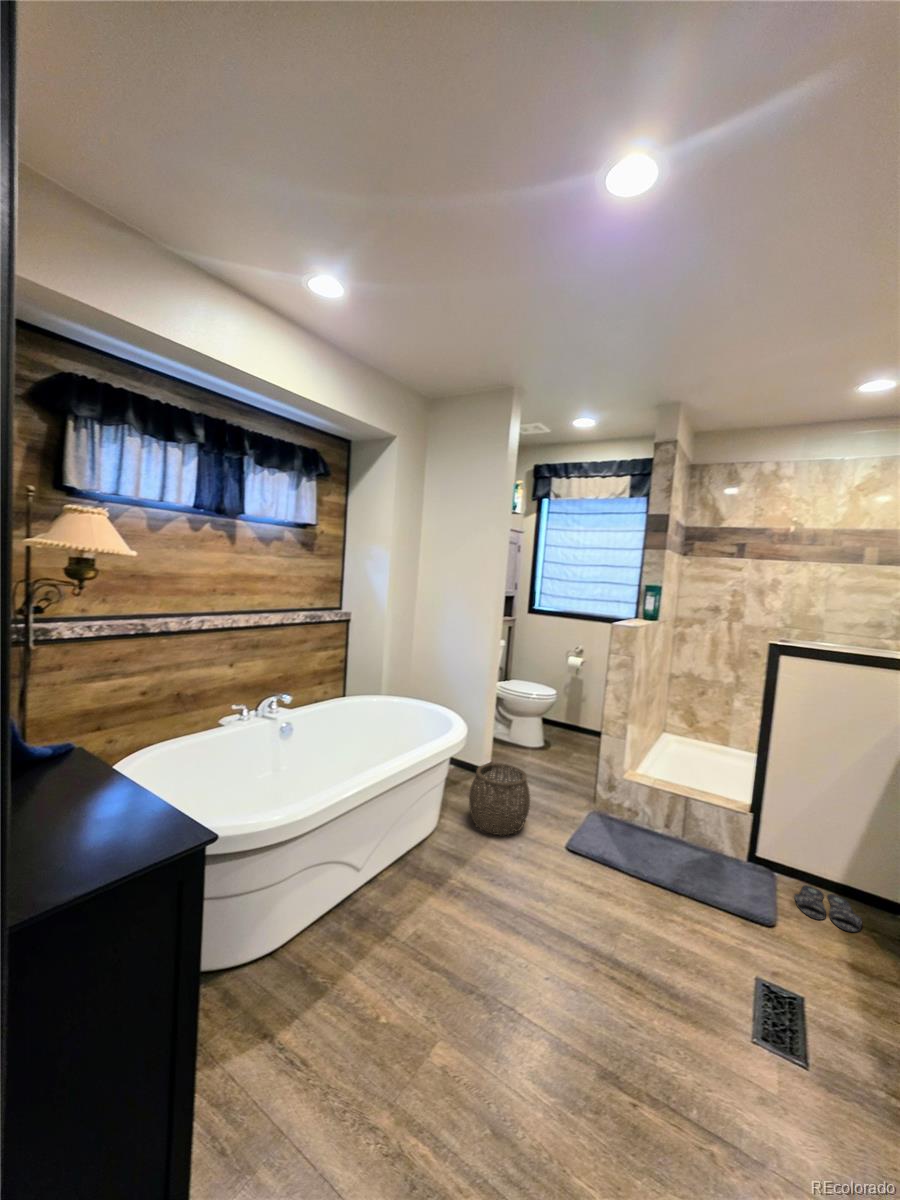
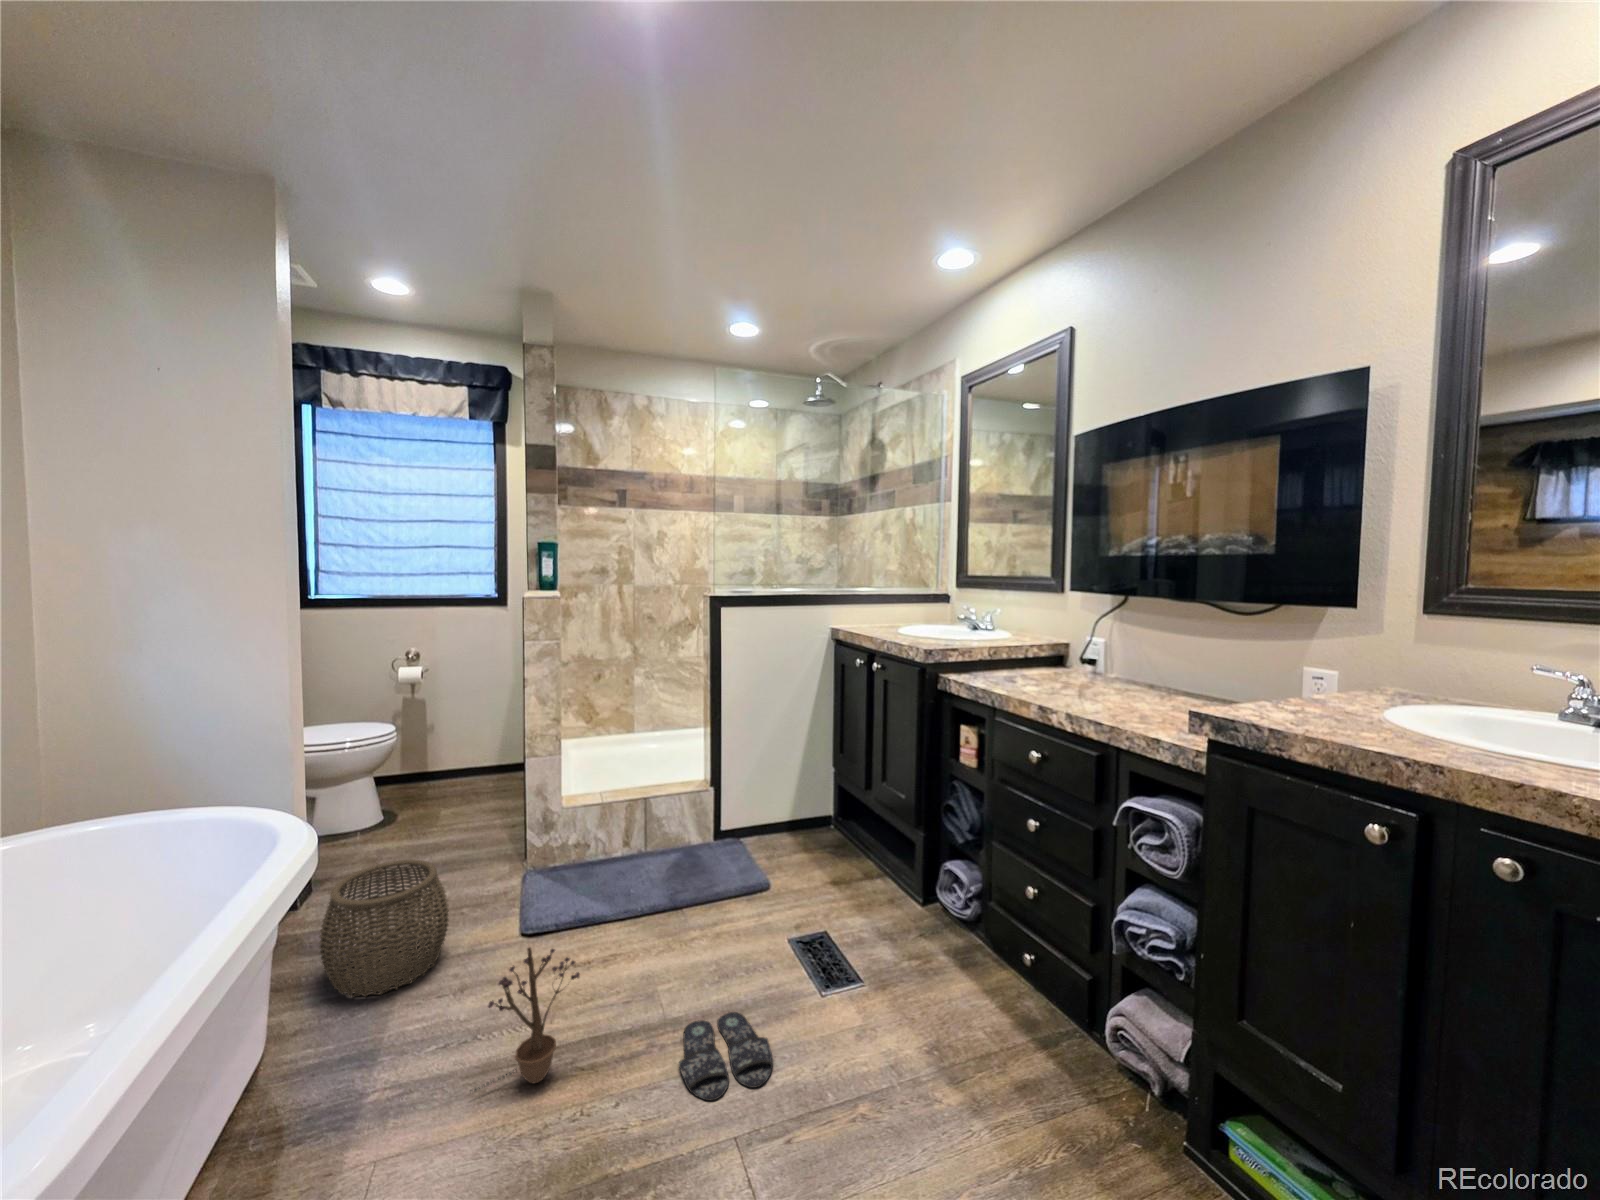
decorative plant: none [487,842,552,928] -> present [471,947,580,1091]
slippers: present [794,885,862,932] -> present [679,1012,773,1101]

